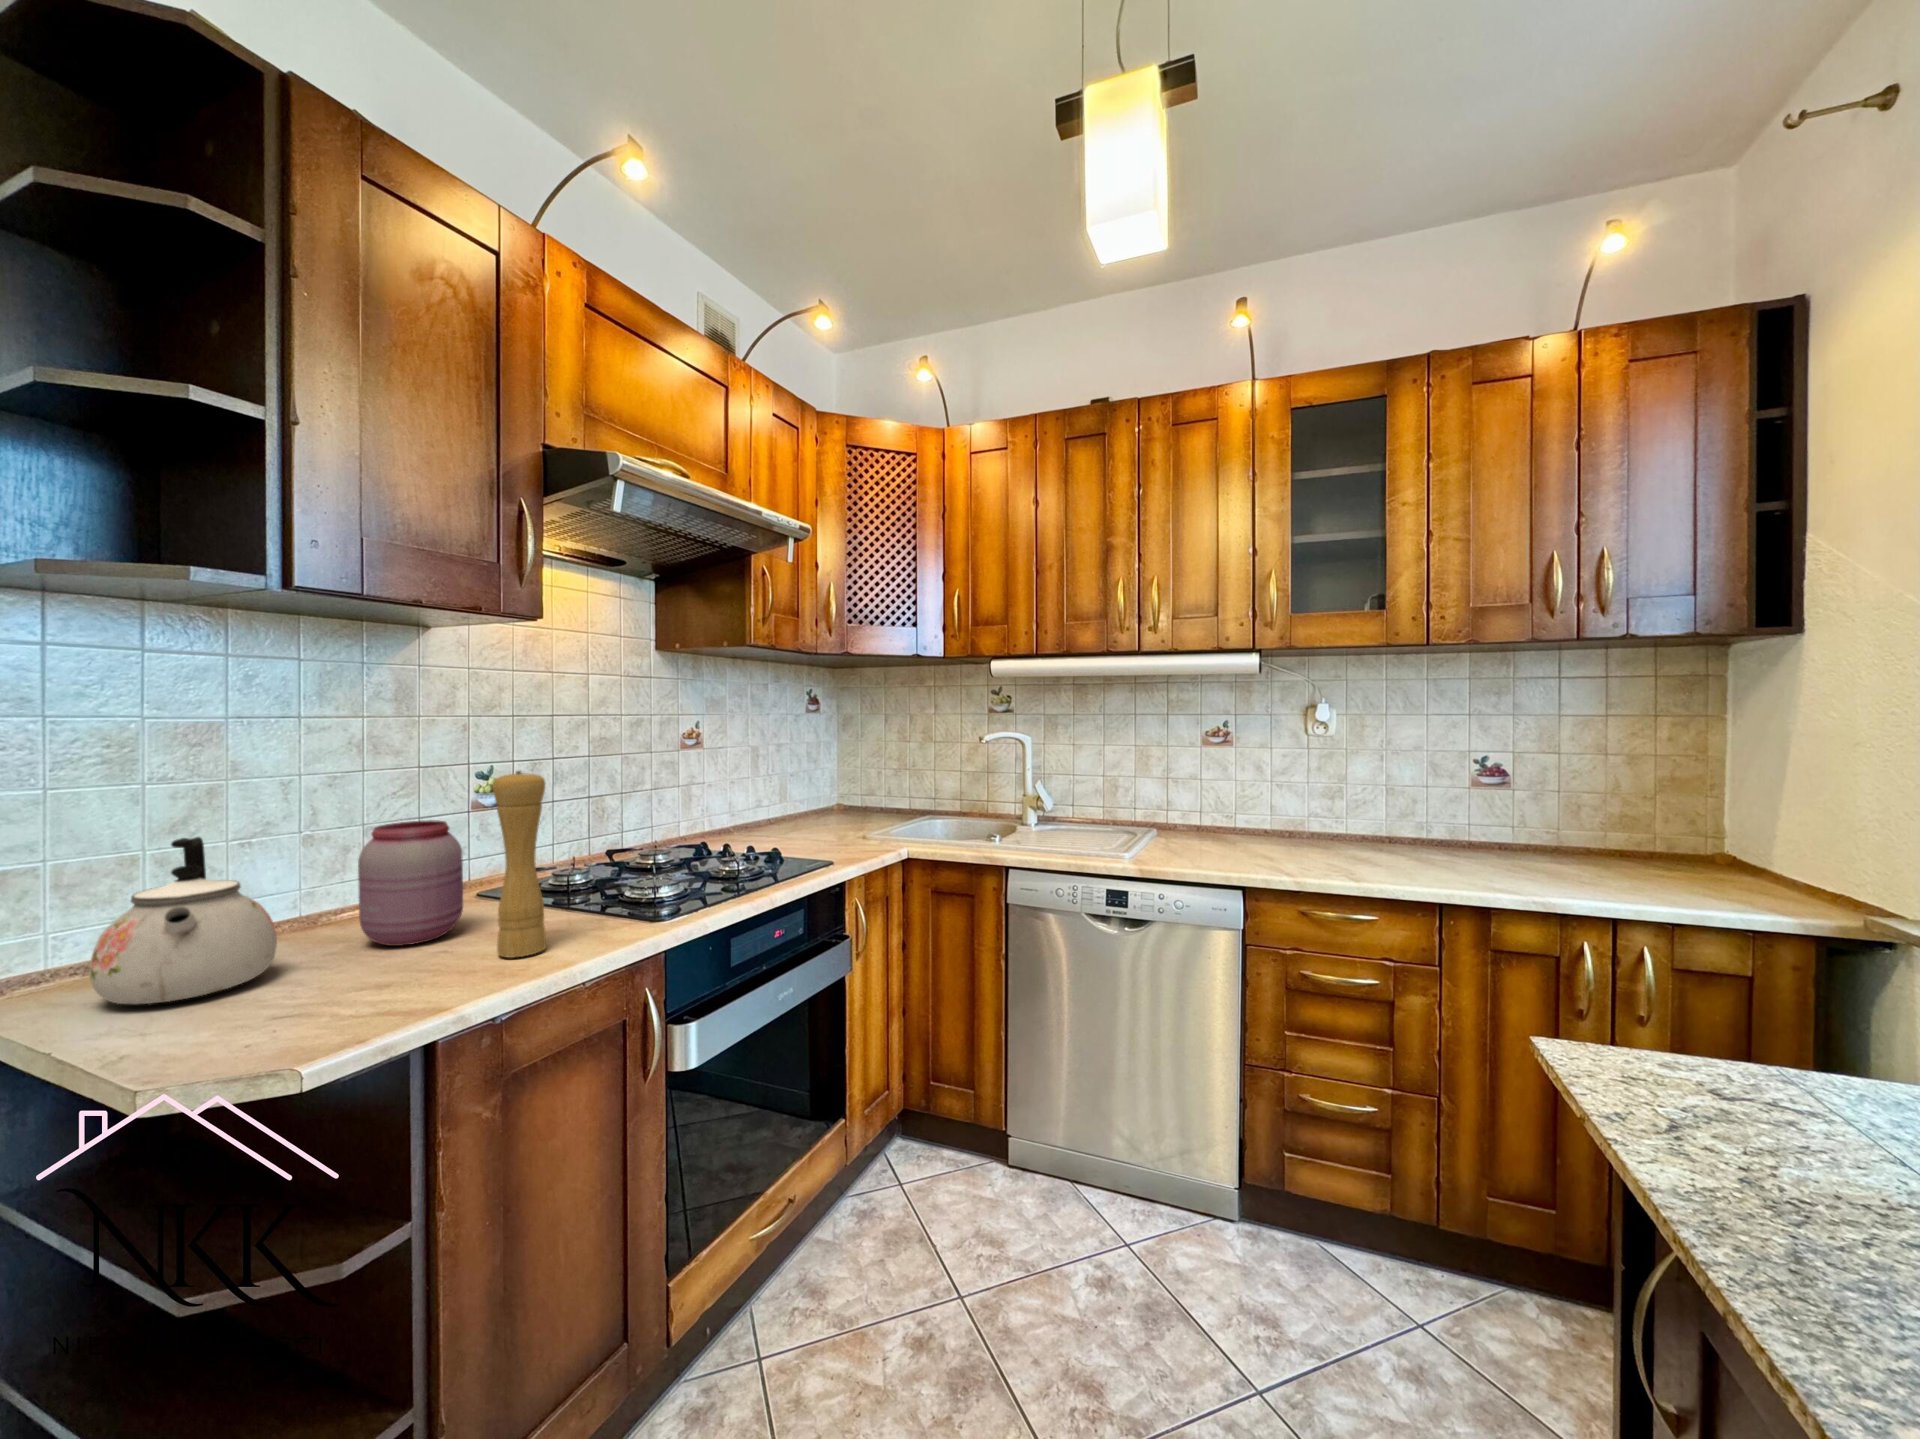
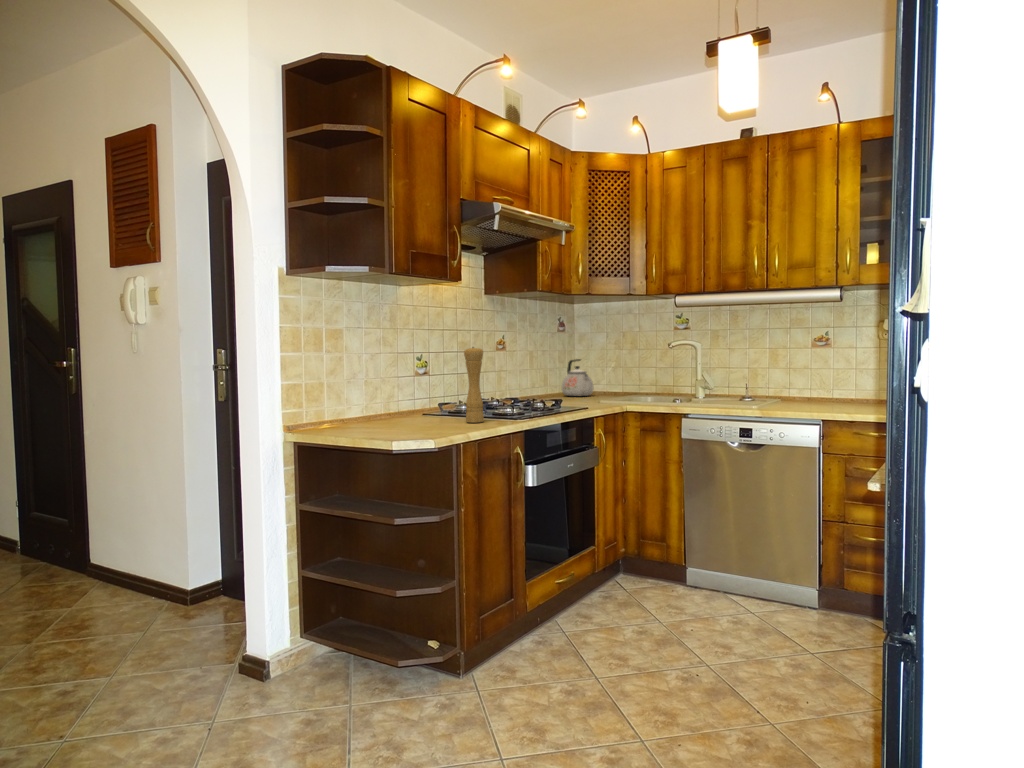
jar: present [358,820,463,946] -> none [405,371,441,421]
kettle: present [90,837,277,1004] -> present [562,359,593,397]

